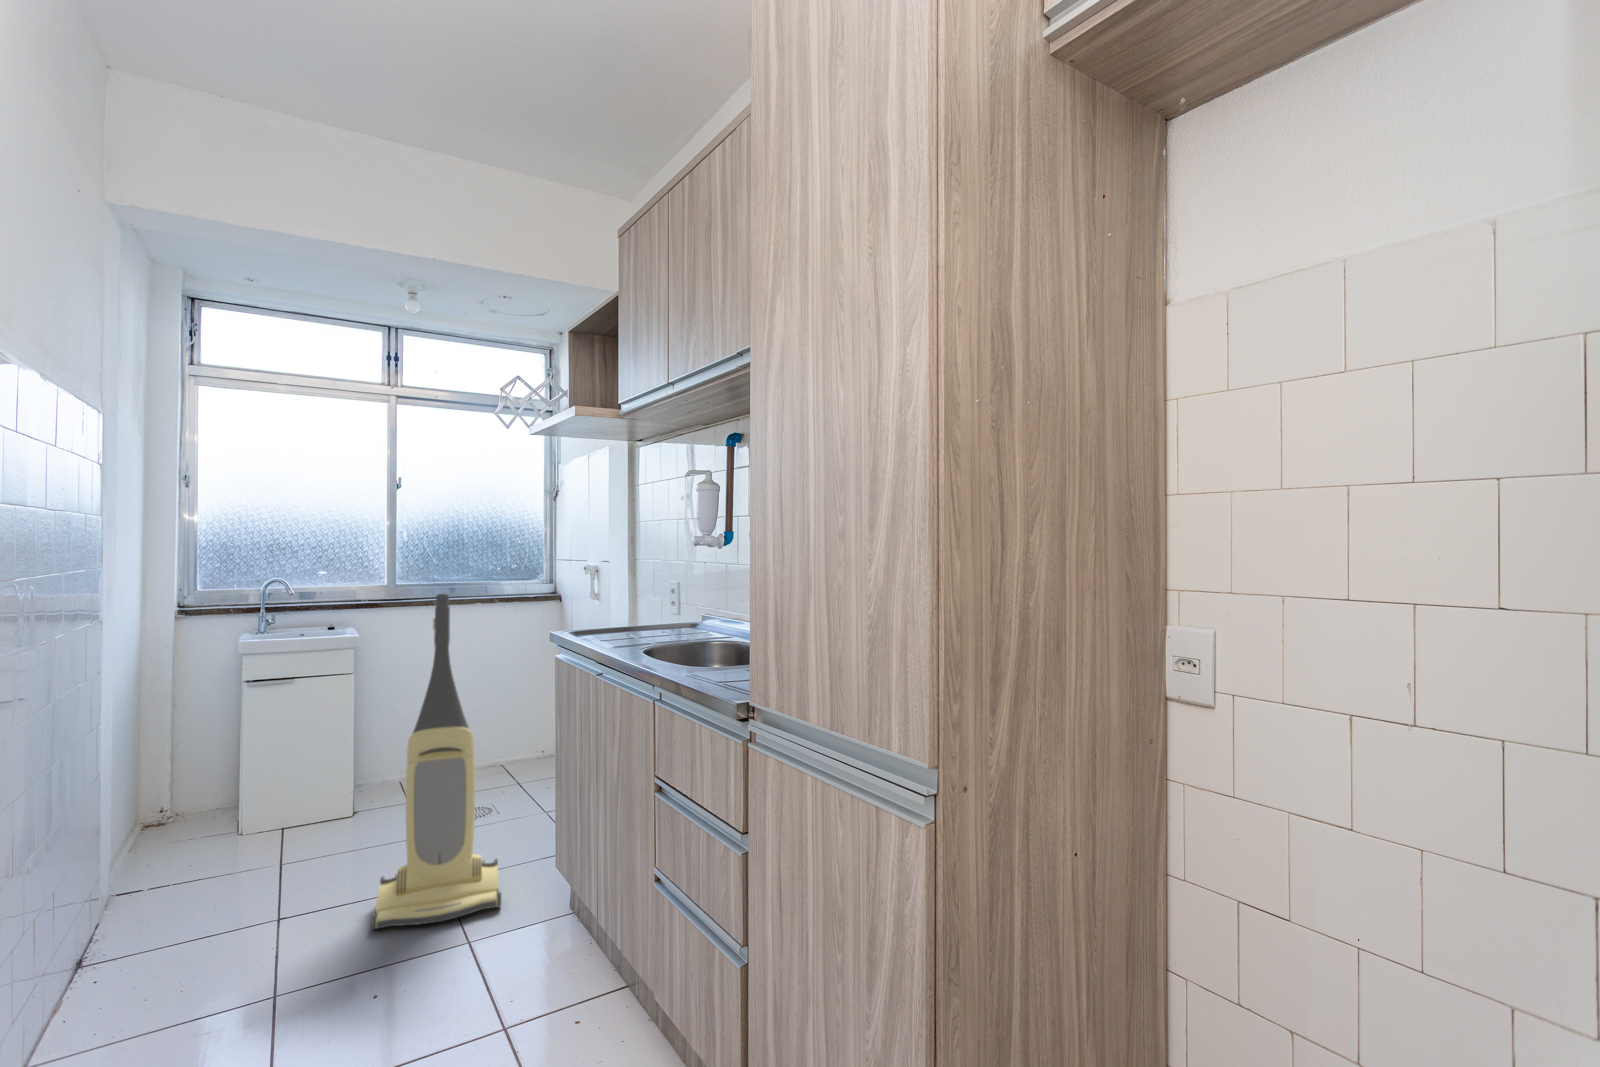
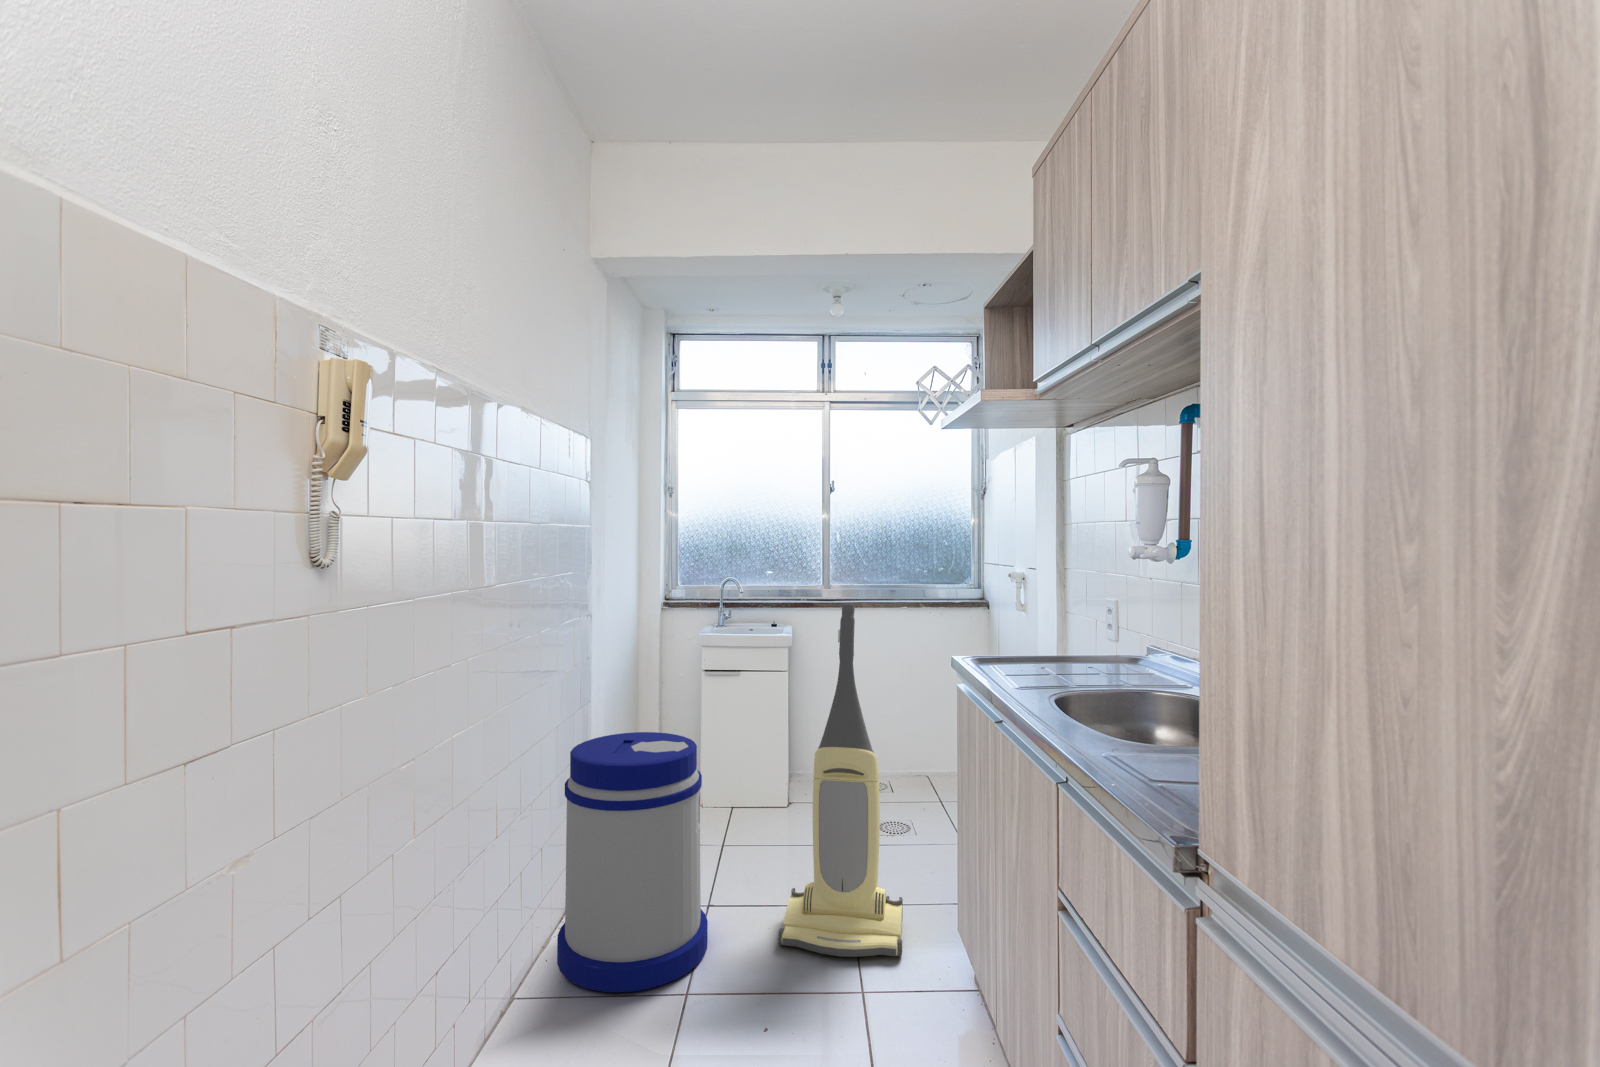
trash can: none [79,741,288,1031] -> present [557,732,708,992]

